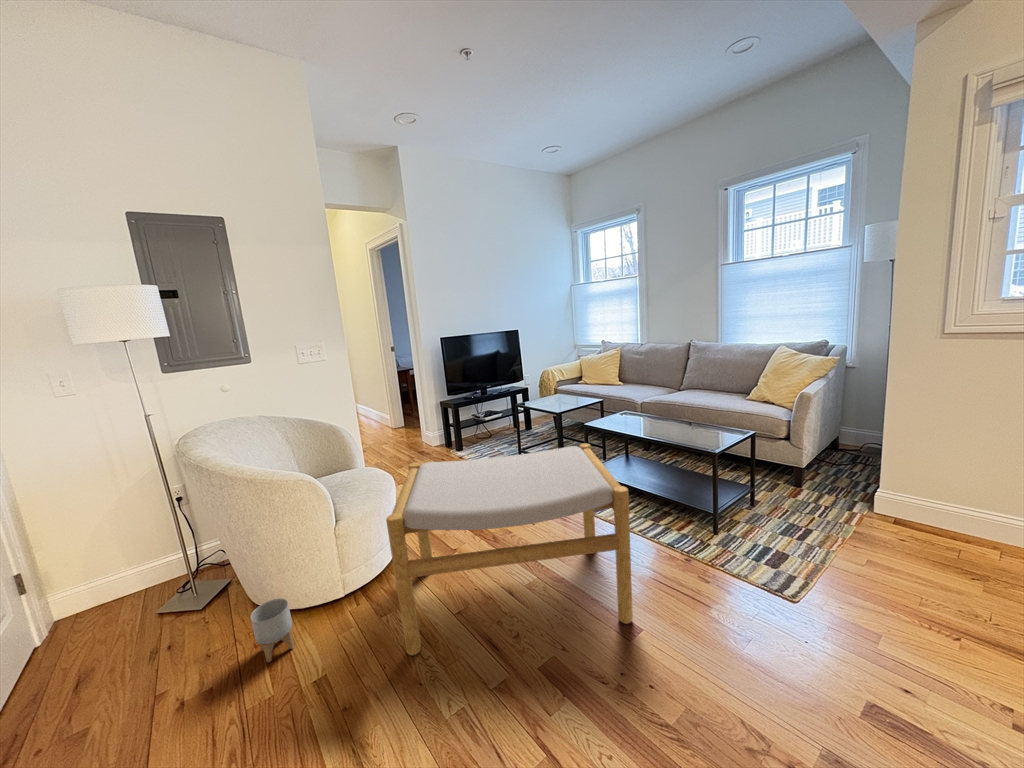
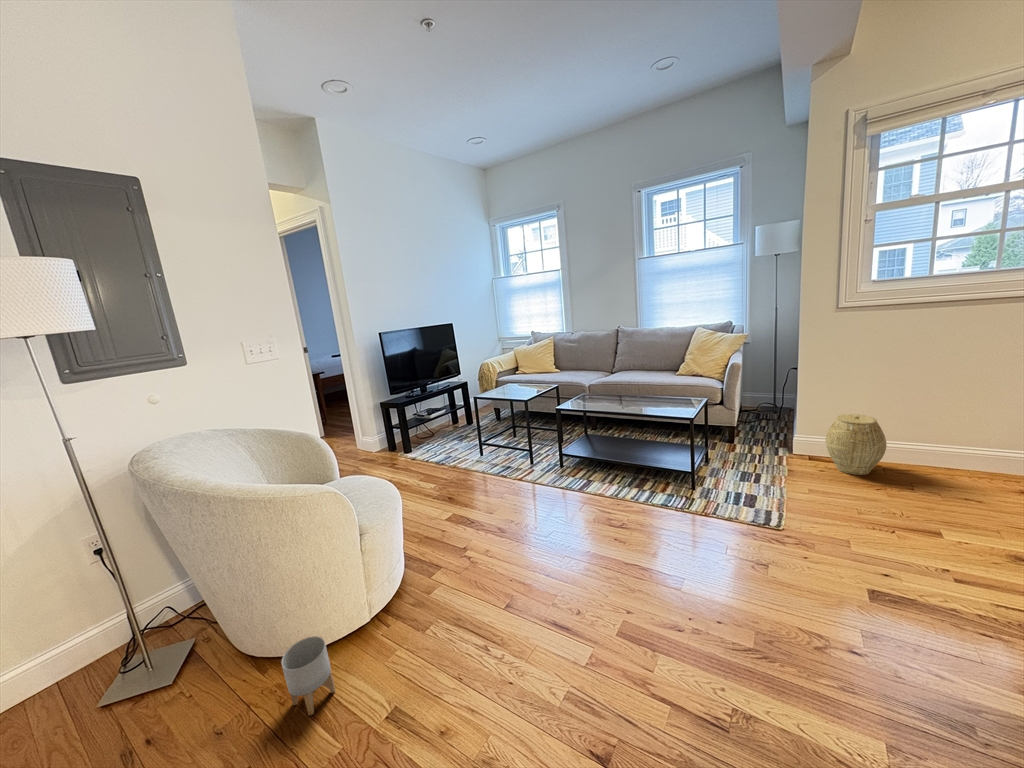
footstool: present [386,443,633,655] -> none [425,420,672,659]
woven basket: none [913,472,1003,555] -> present [826,414,887,475]

